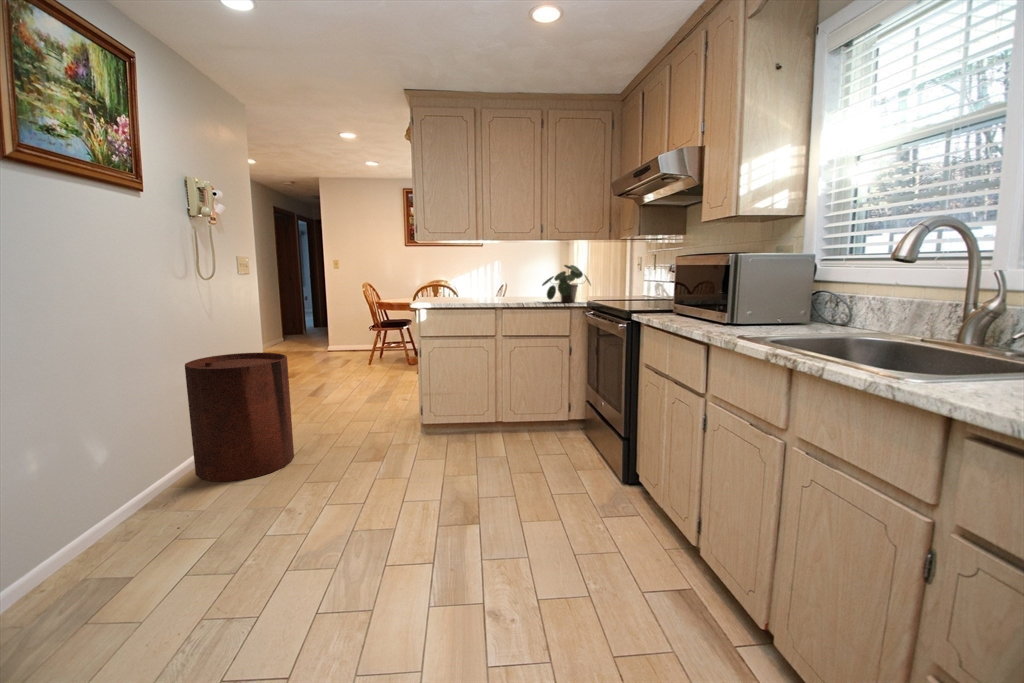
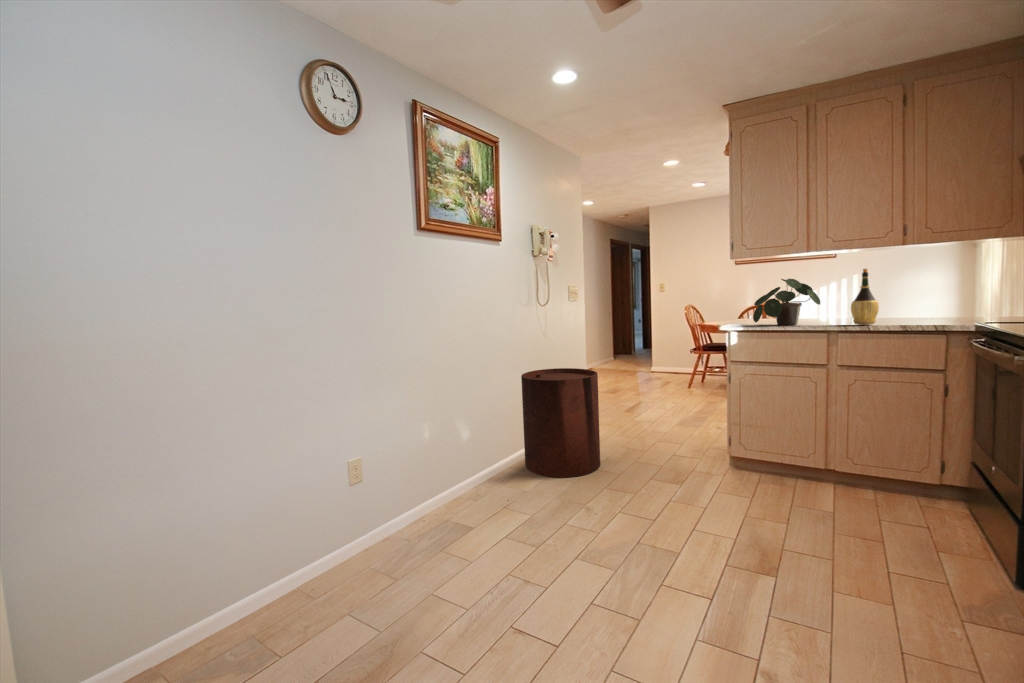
wine bottle: none [509,258,527,303] -> present [851,269,879,325]
potted plant: present [542,265,591,302] -> present [753,279,820,325]

